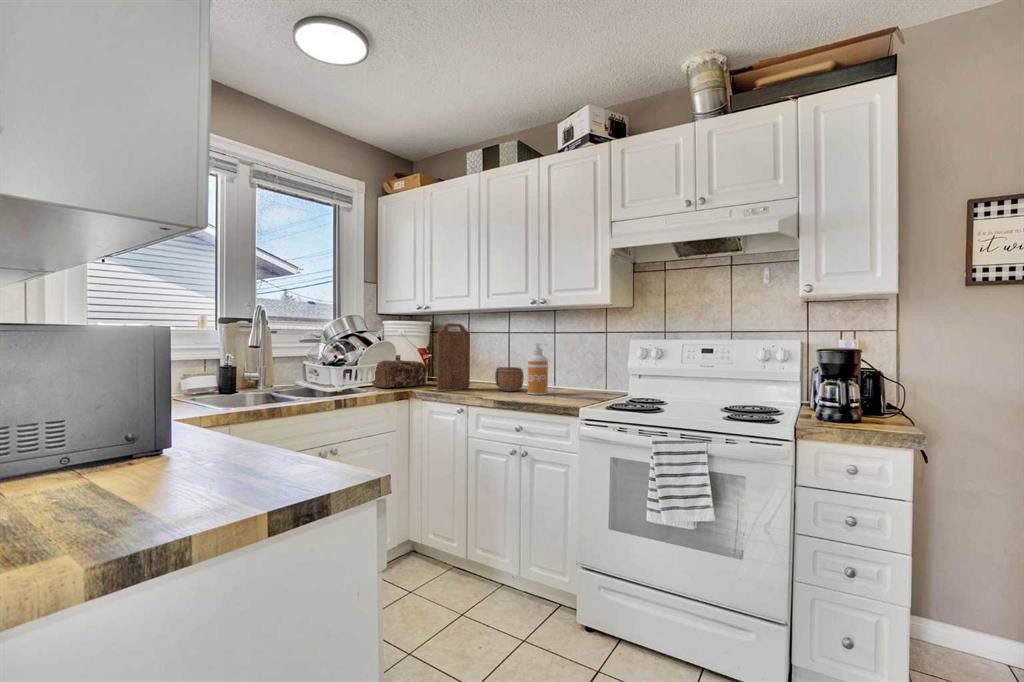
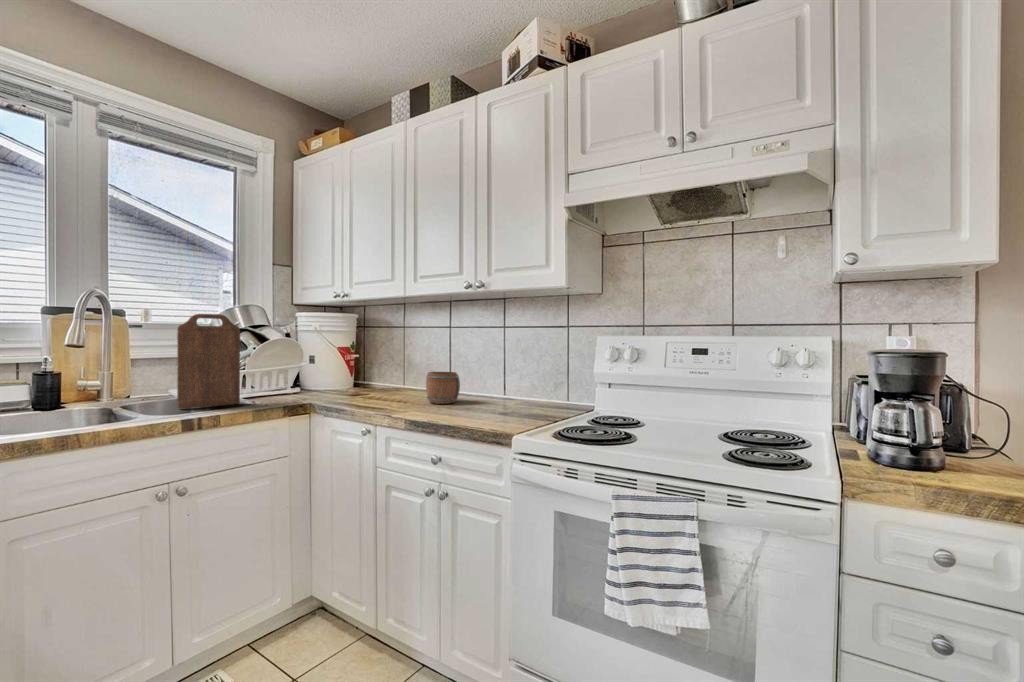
cutting board: present [437,323,470,391] -> present [177,314,240,409]
soap dispenser: present [528,343,548,395] -> none [460,341,487,410]
bread loaf: present [372,360,427,388] -> none [267,362,344,399]

